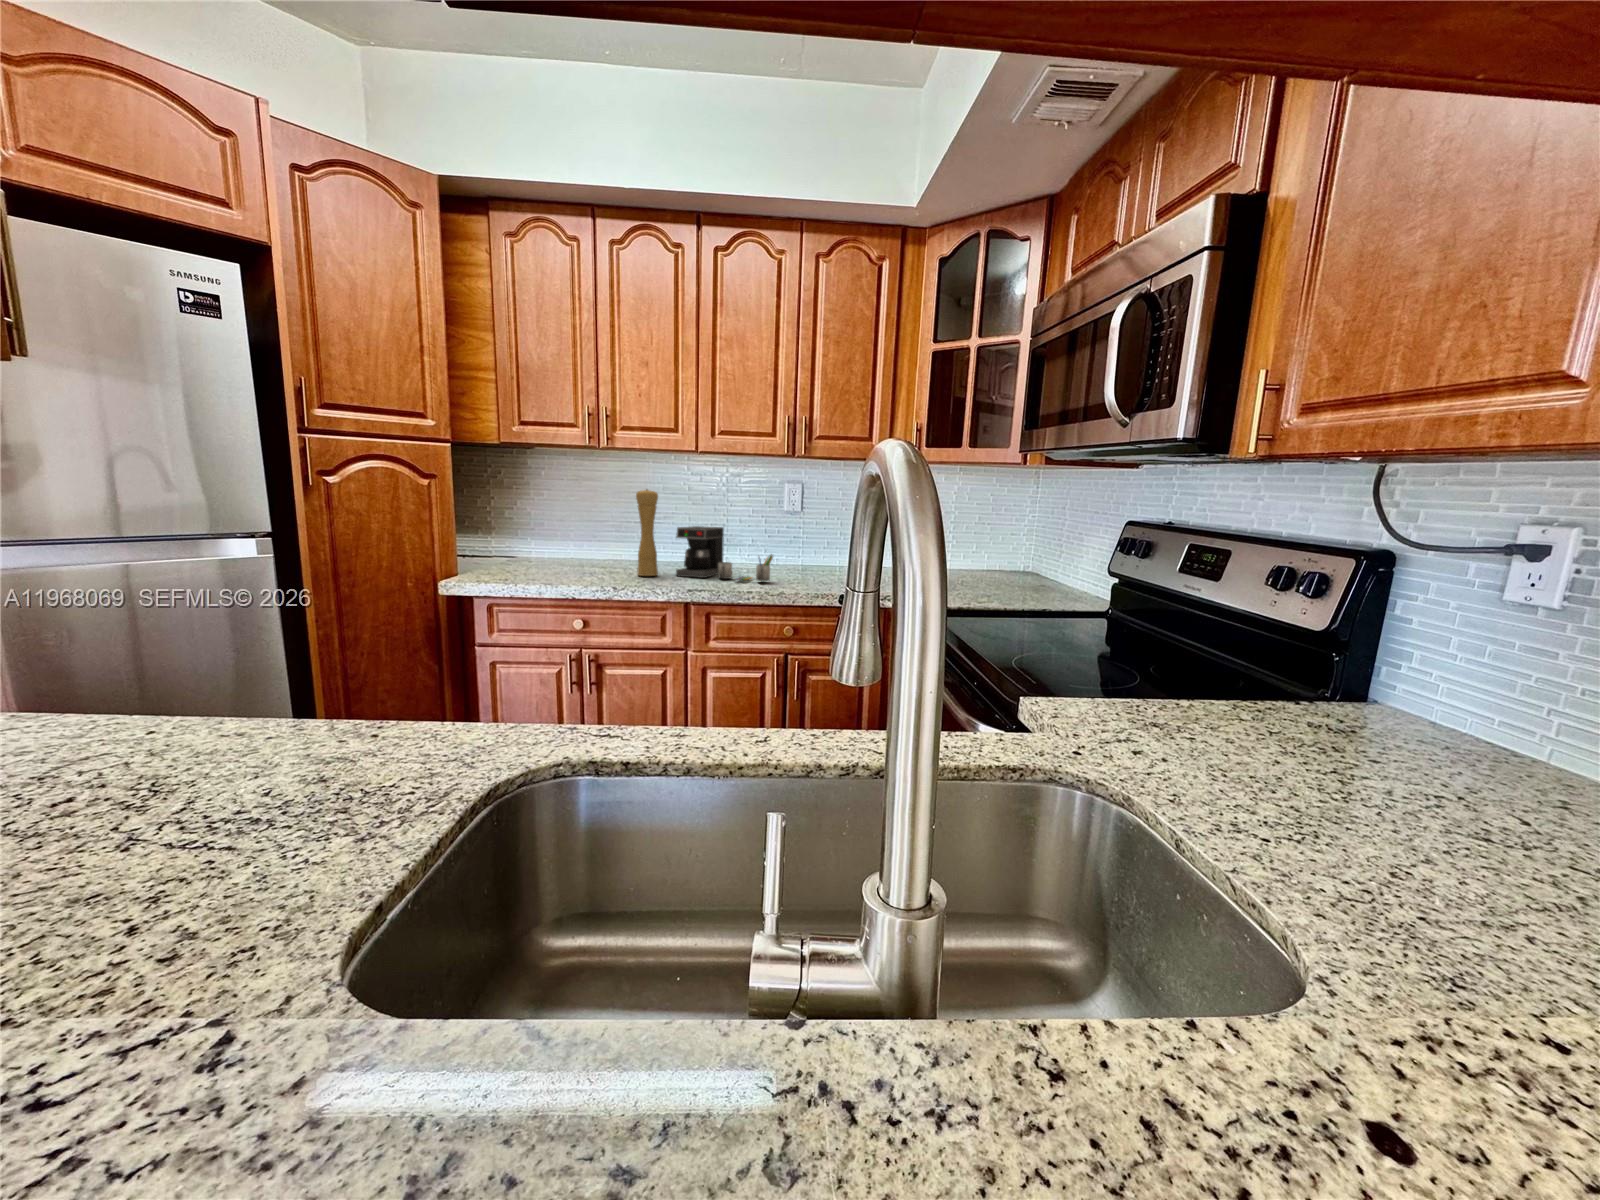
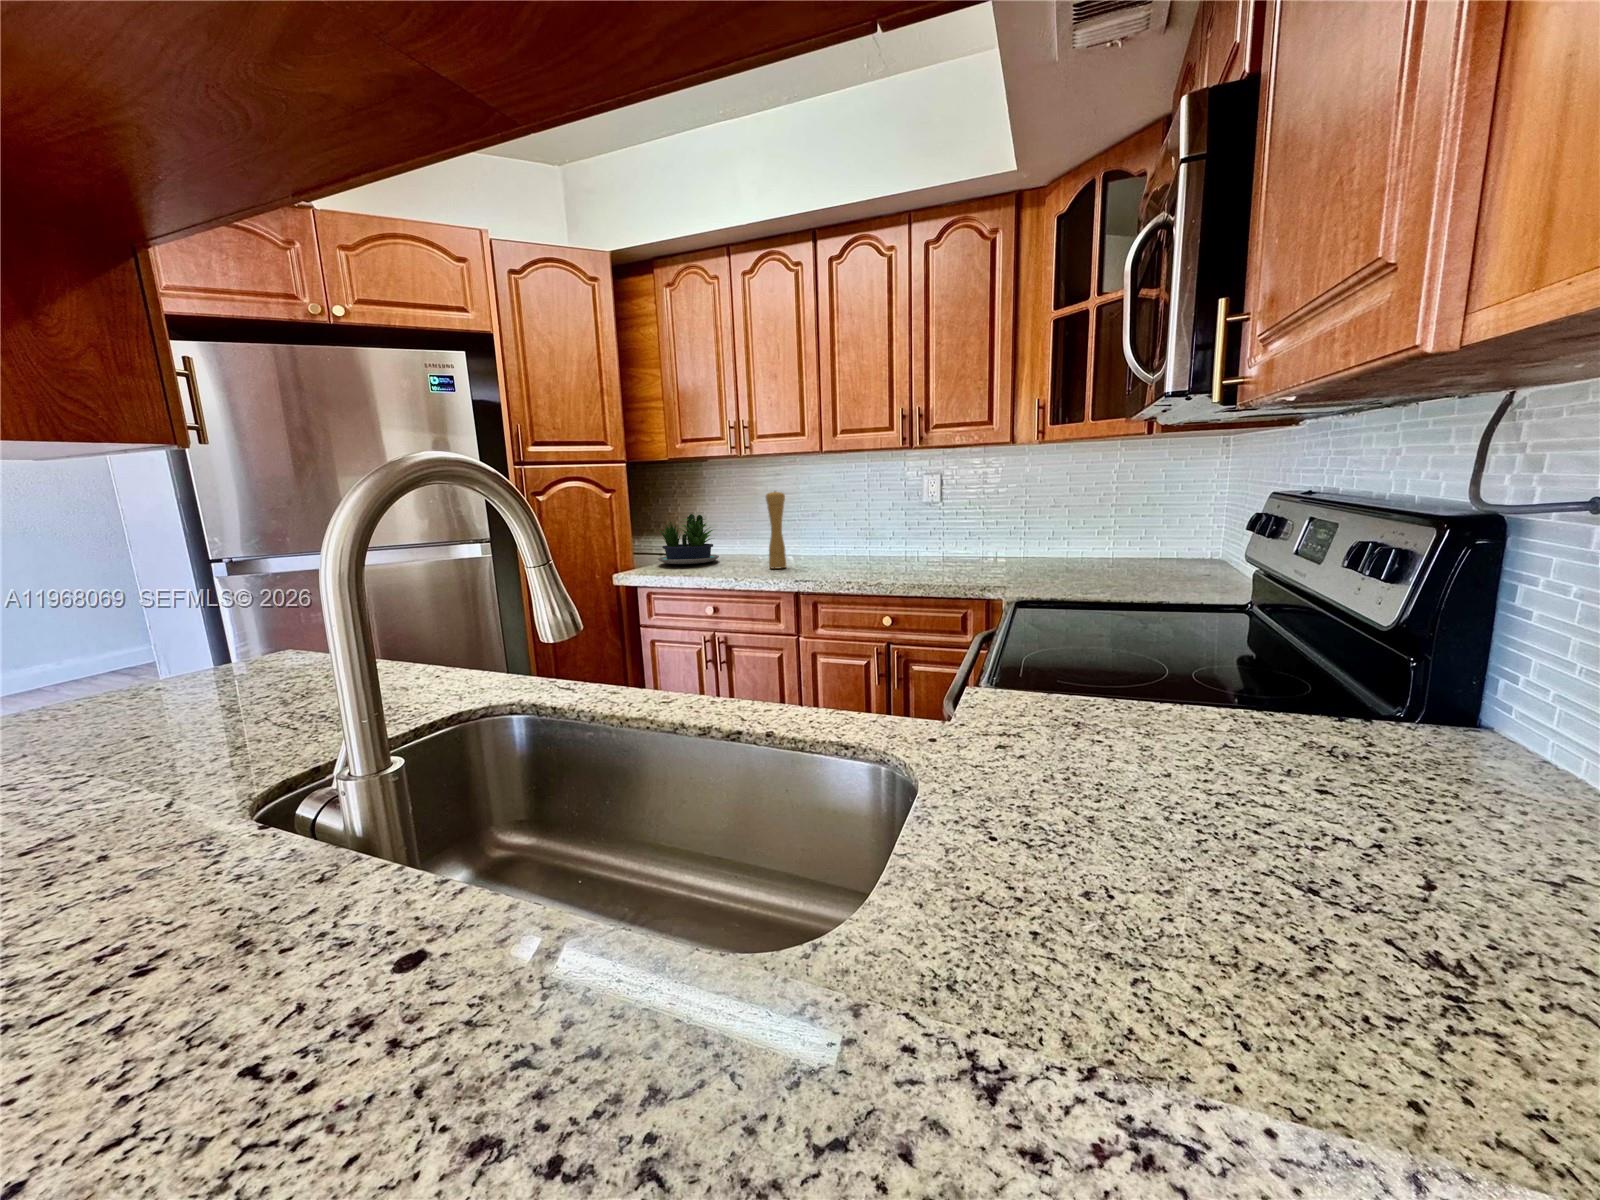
potted plant: none [483,509,574,569] -> present [658,514,719,564]
coffee maker: present [676,526,773,581] -> none [801,522,883,572]

